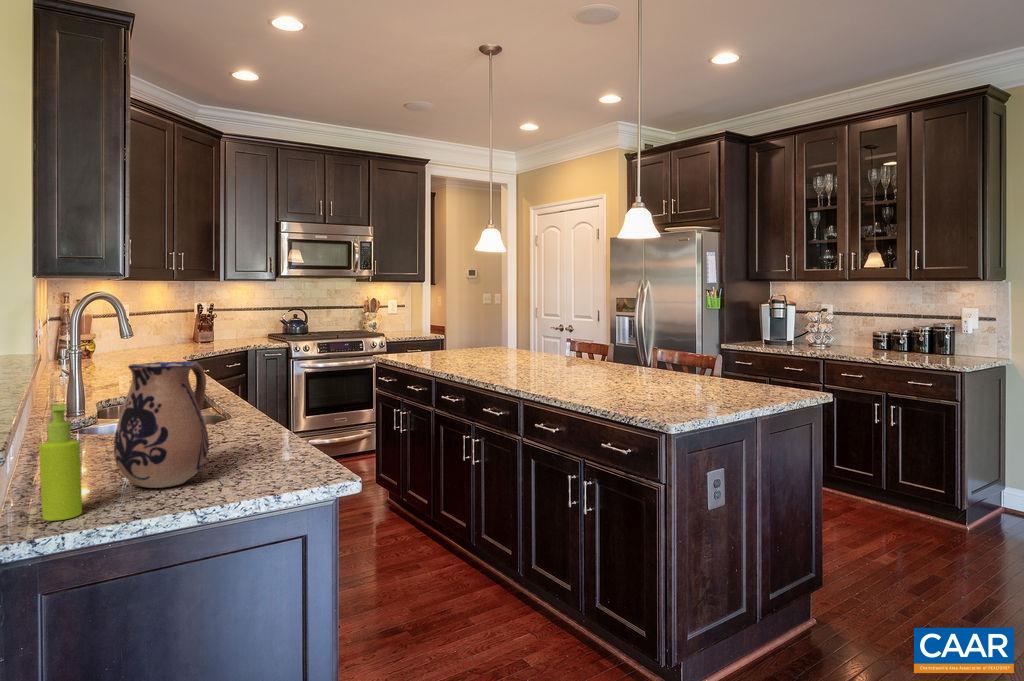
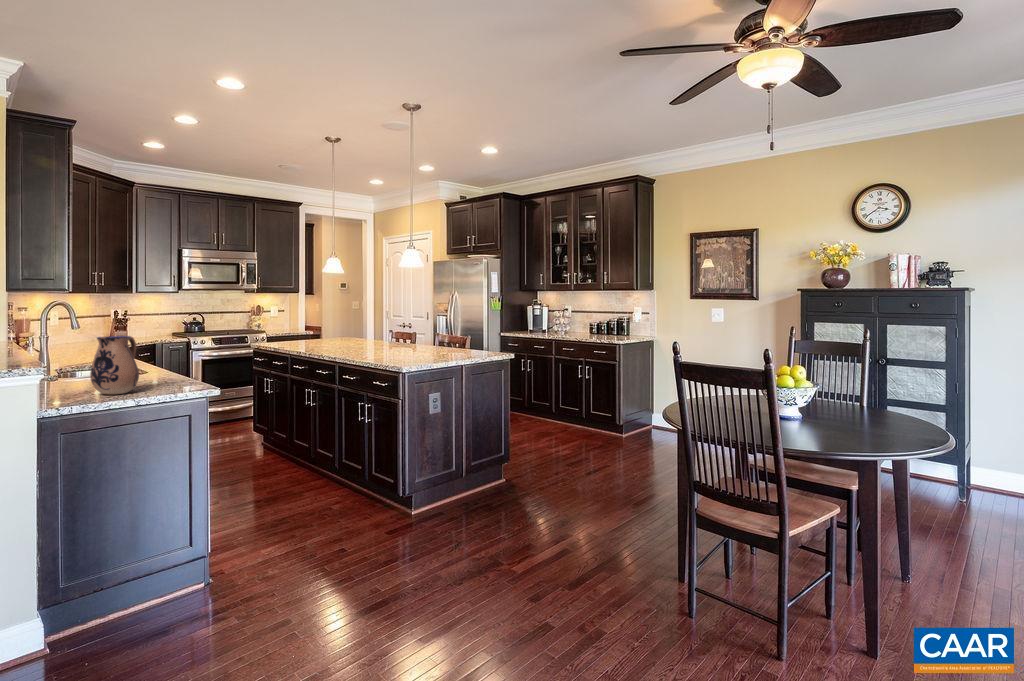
soap dispenser: present [39,404,82,521] -> none [59,353,79,403]

